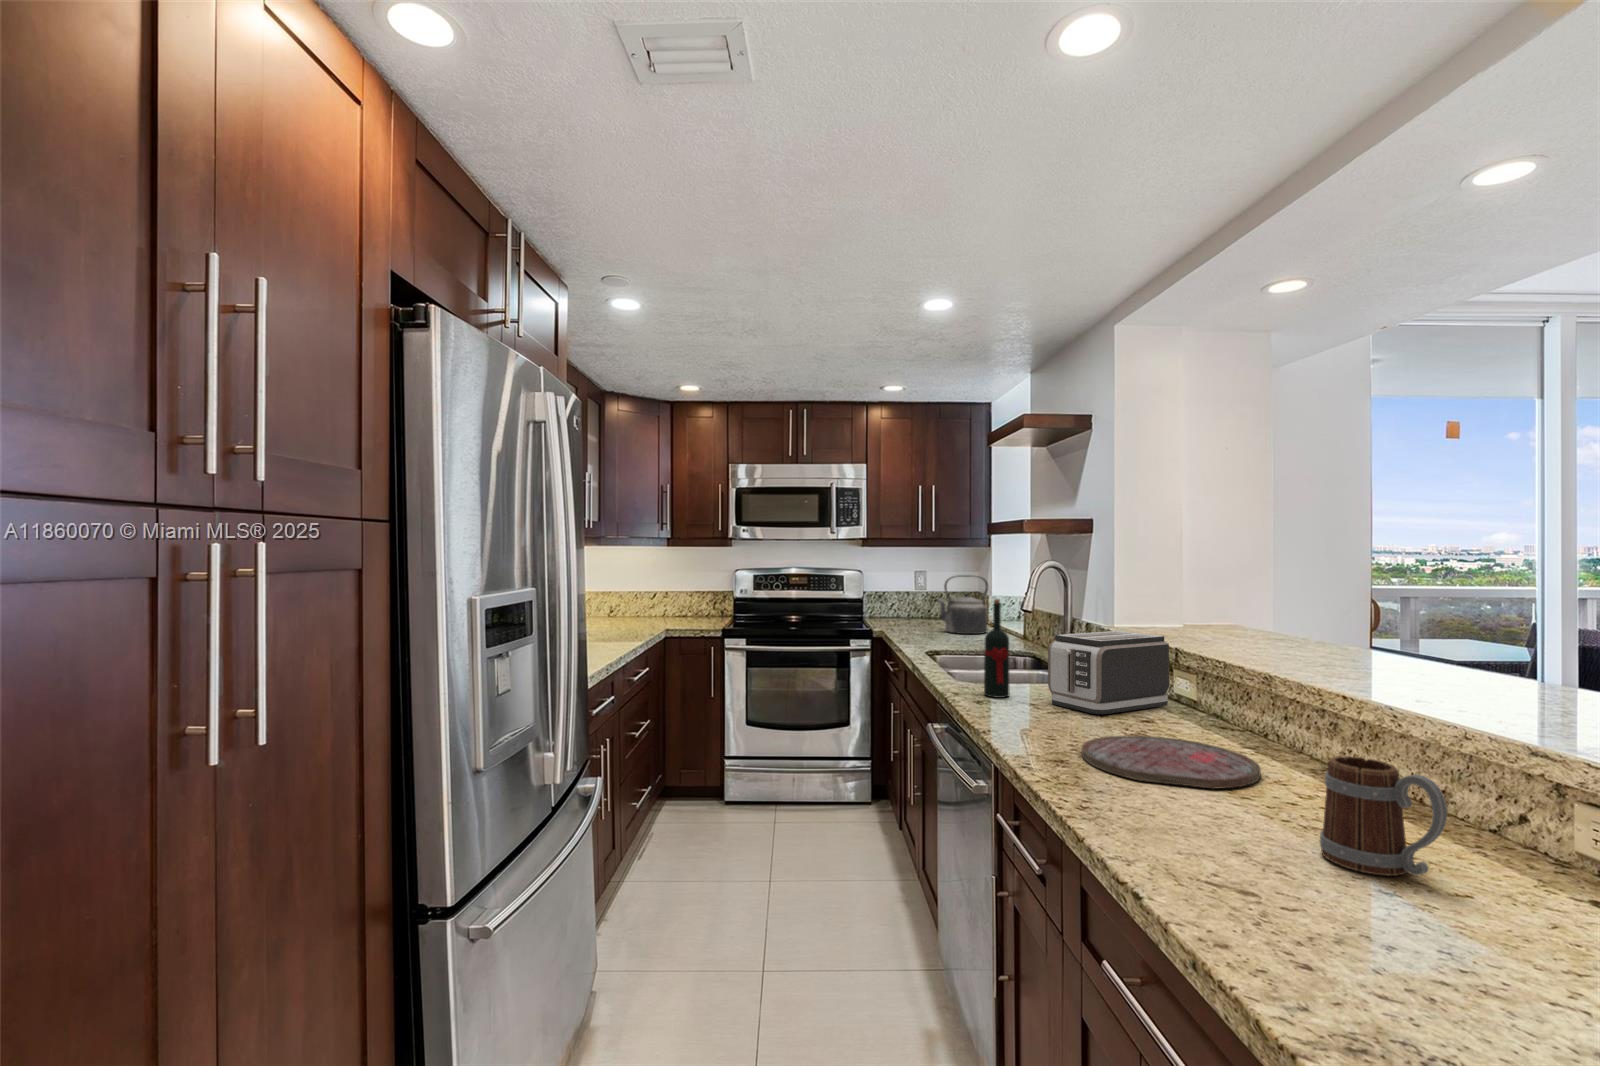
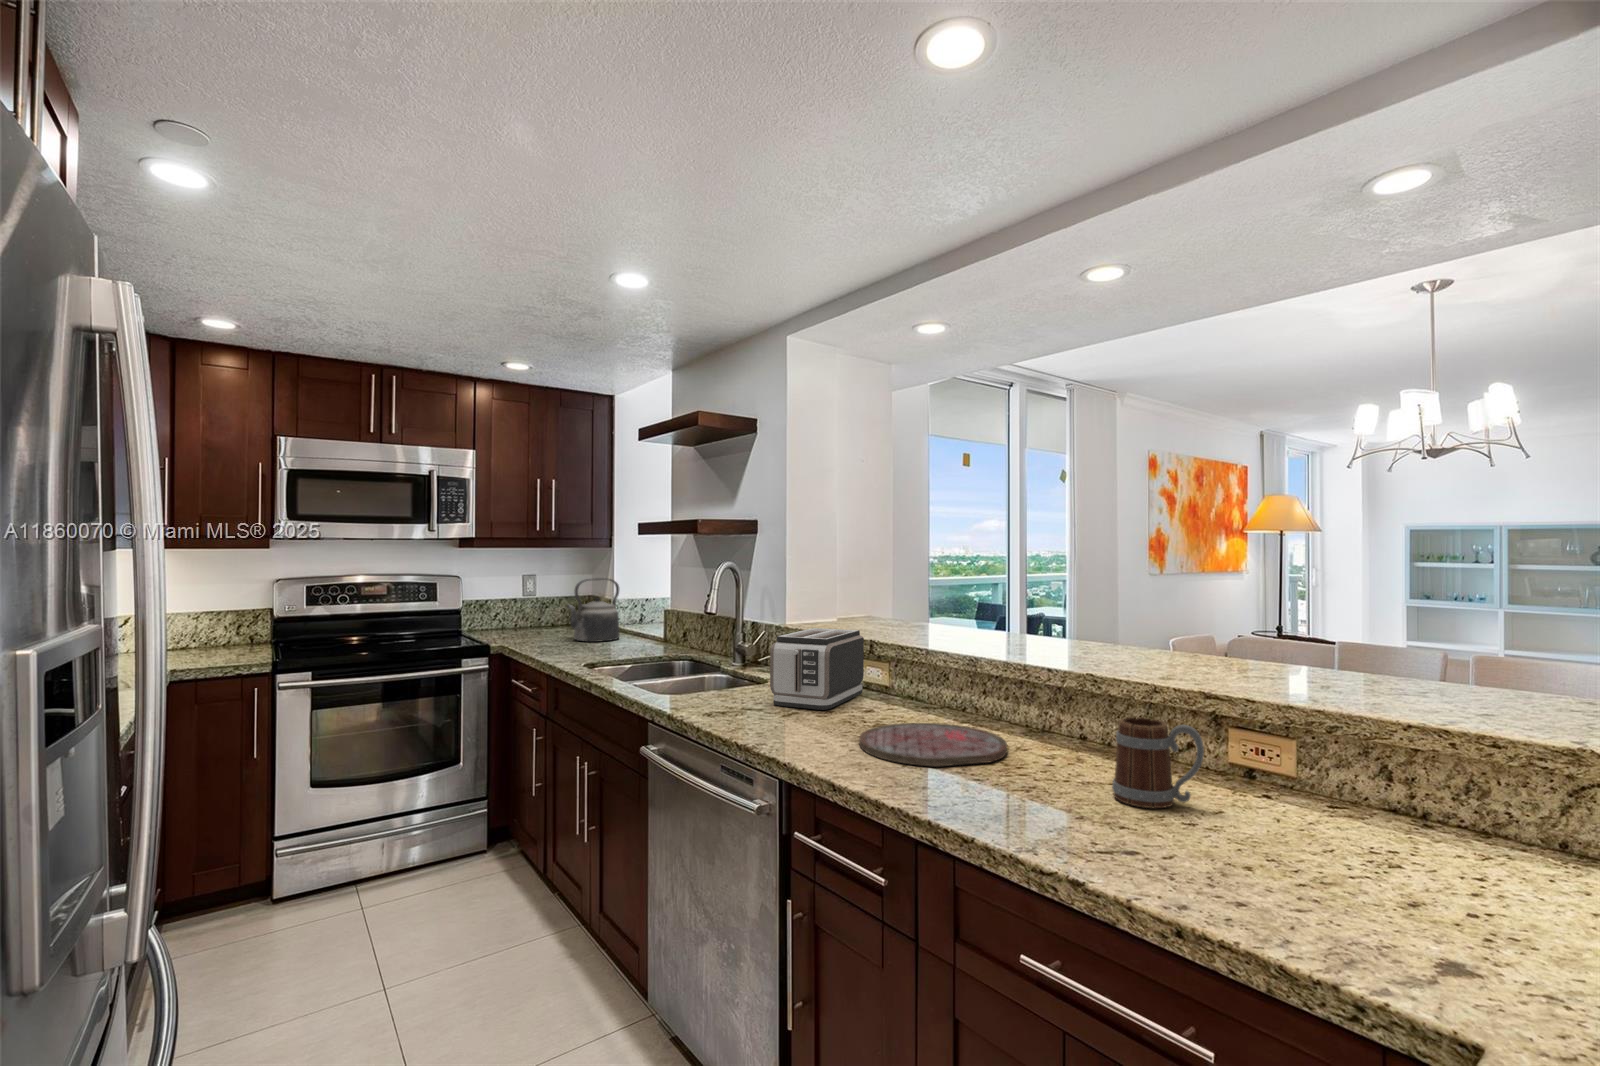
wine bottle: present [984,599,1010,698] -> none [703,604,730,706]

